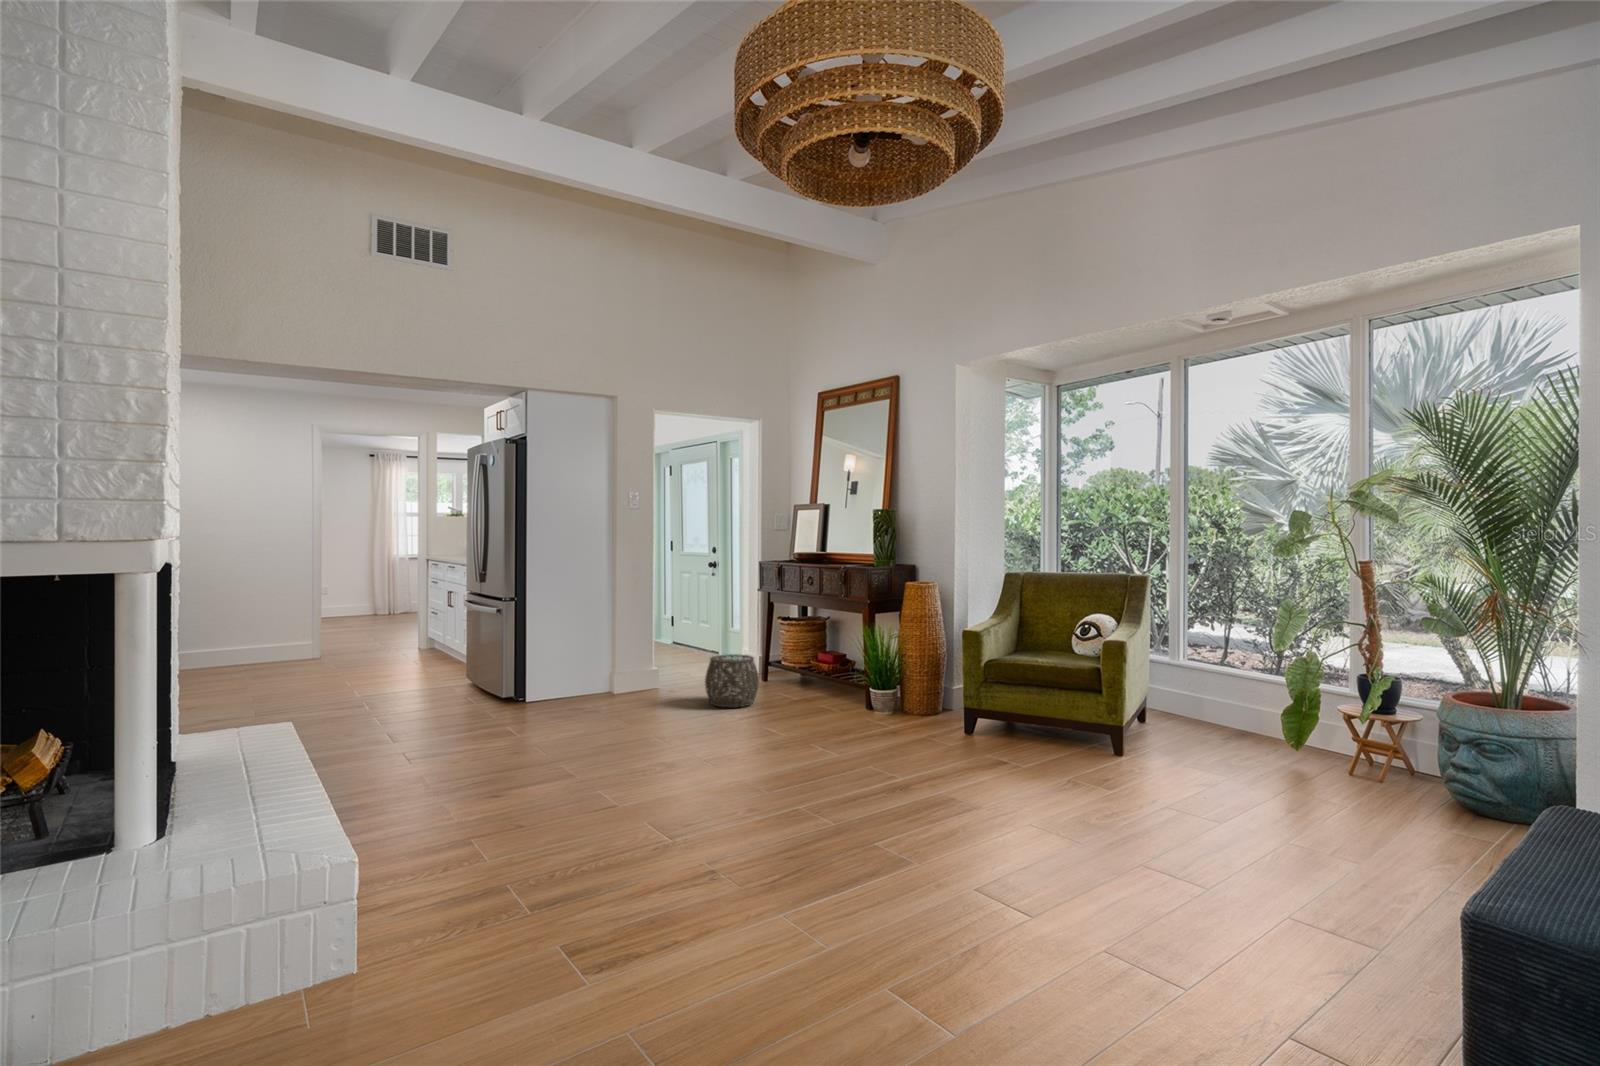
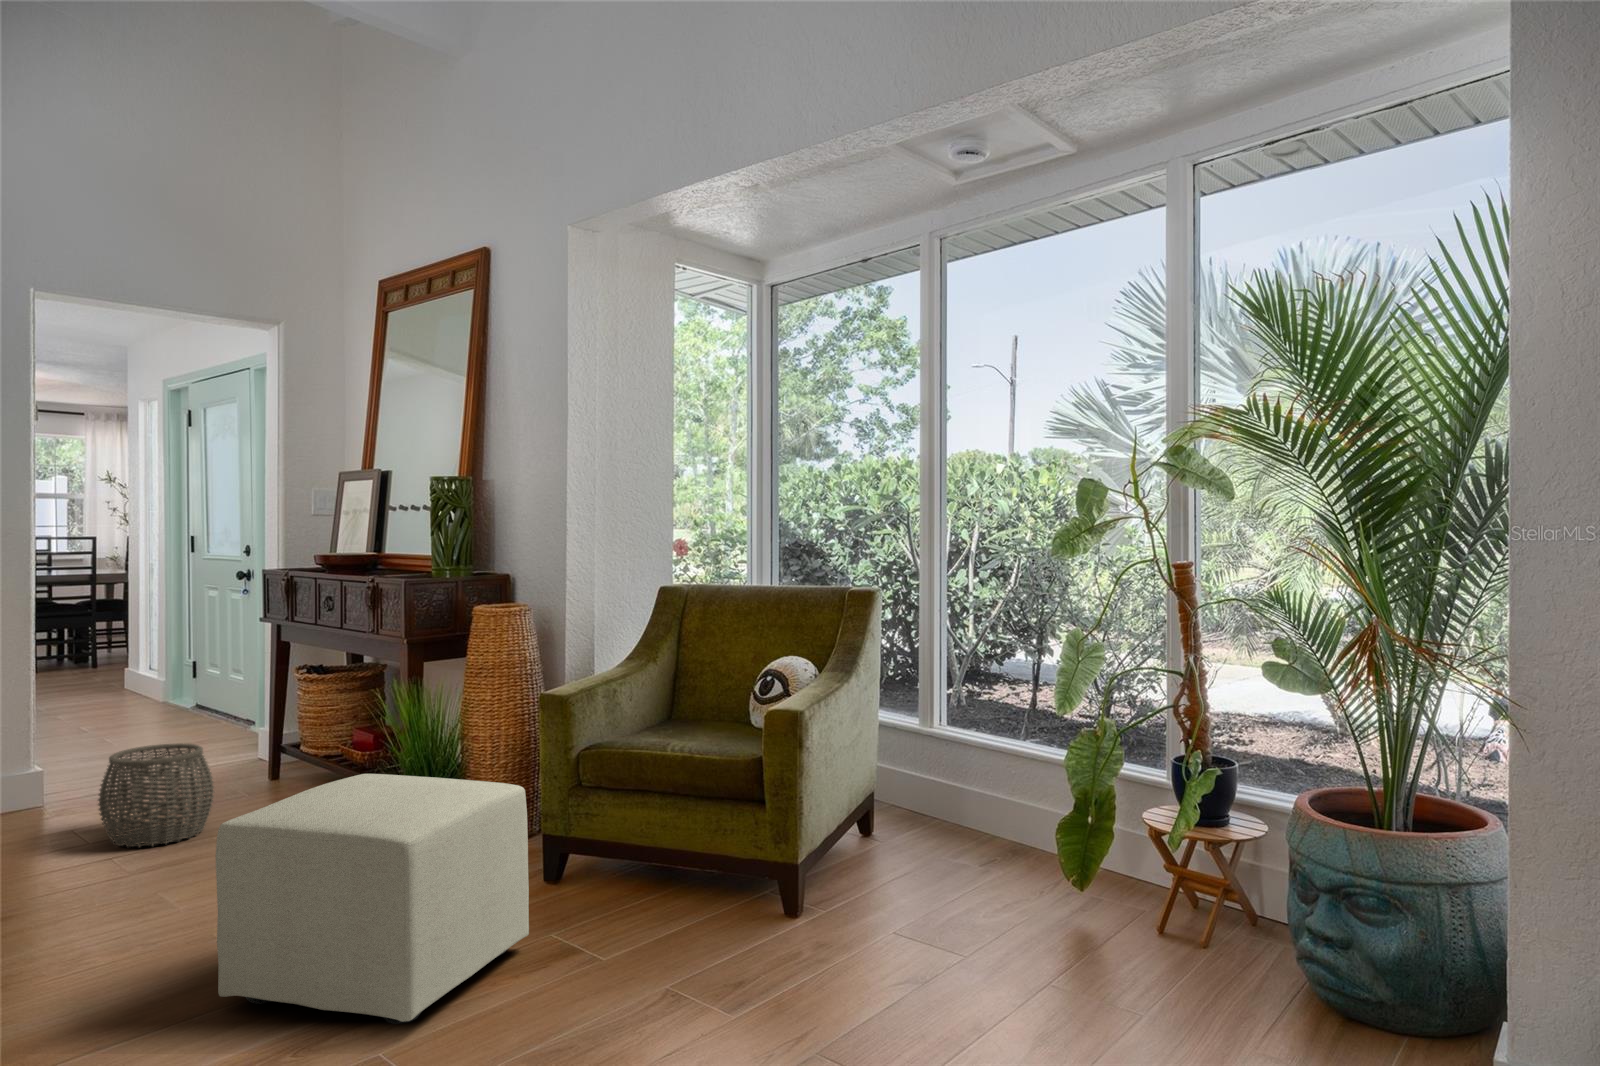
ottoman: none [848,665,985,782] -> present [215,774,529,1024]

